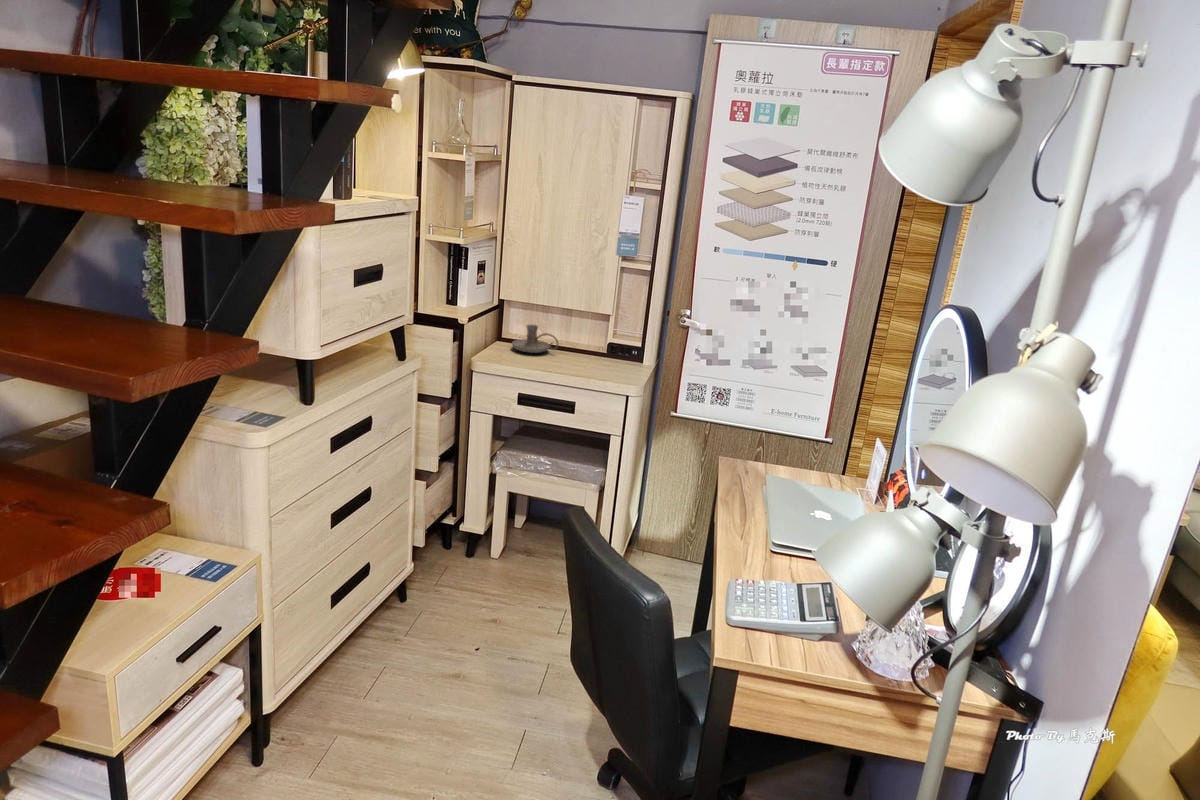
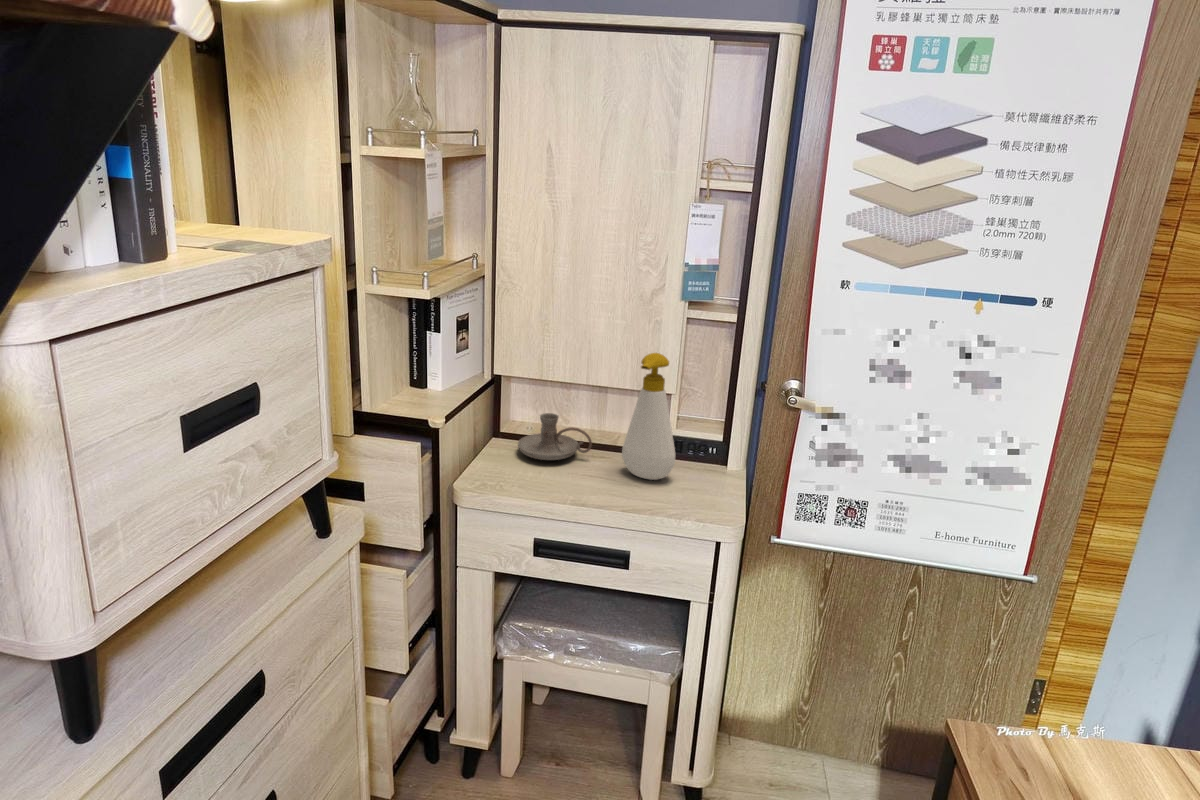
soap bottle: none [576,286,609,366] -> present [622,353,675,480]

